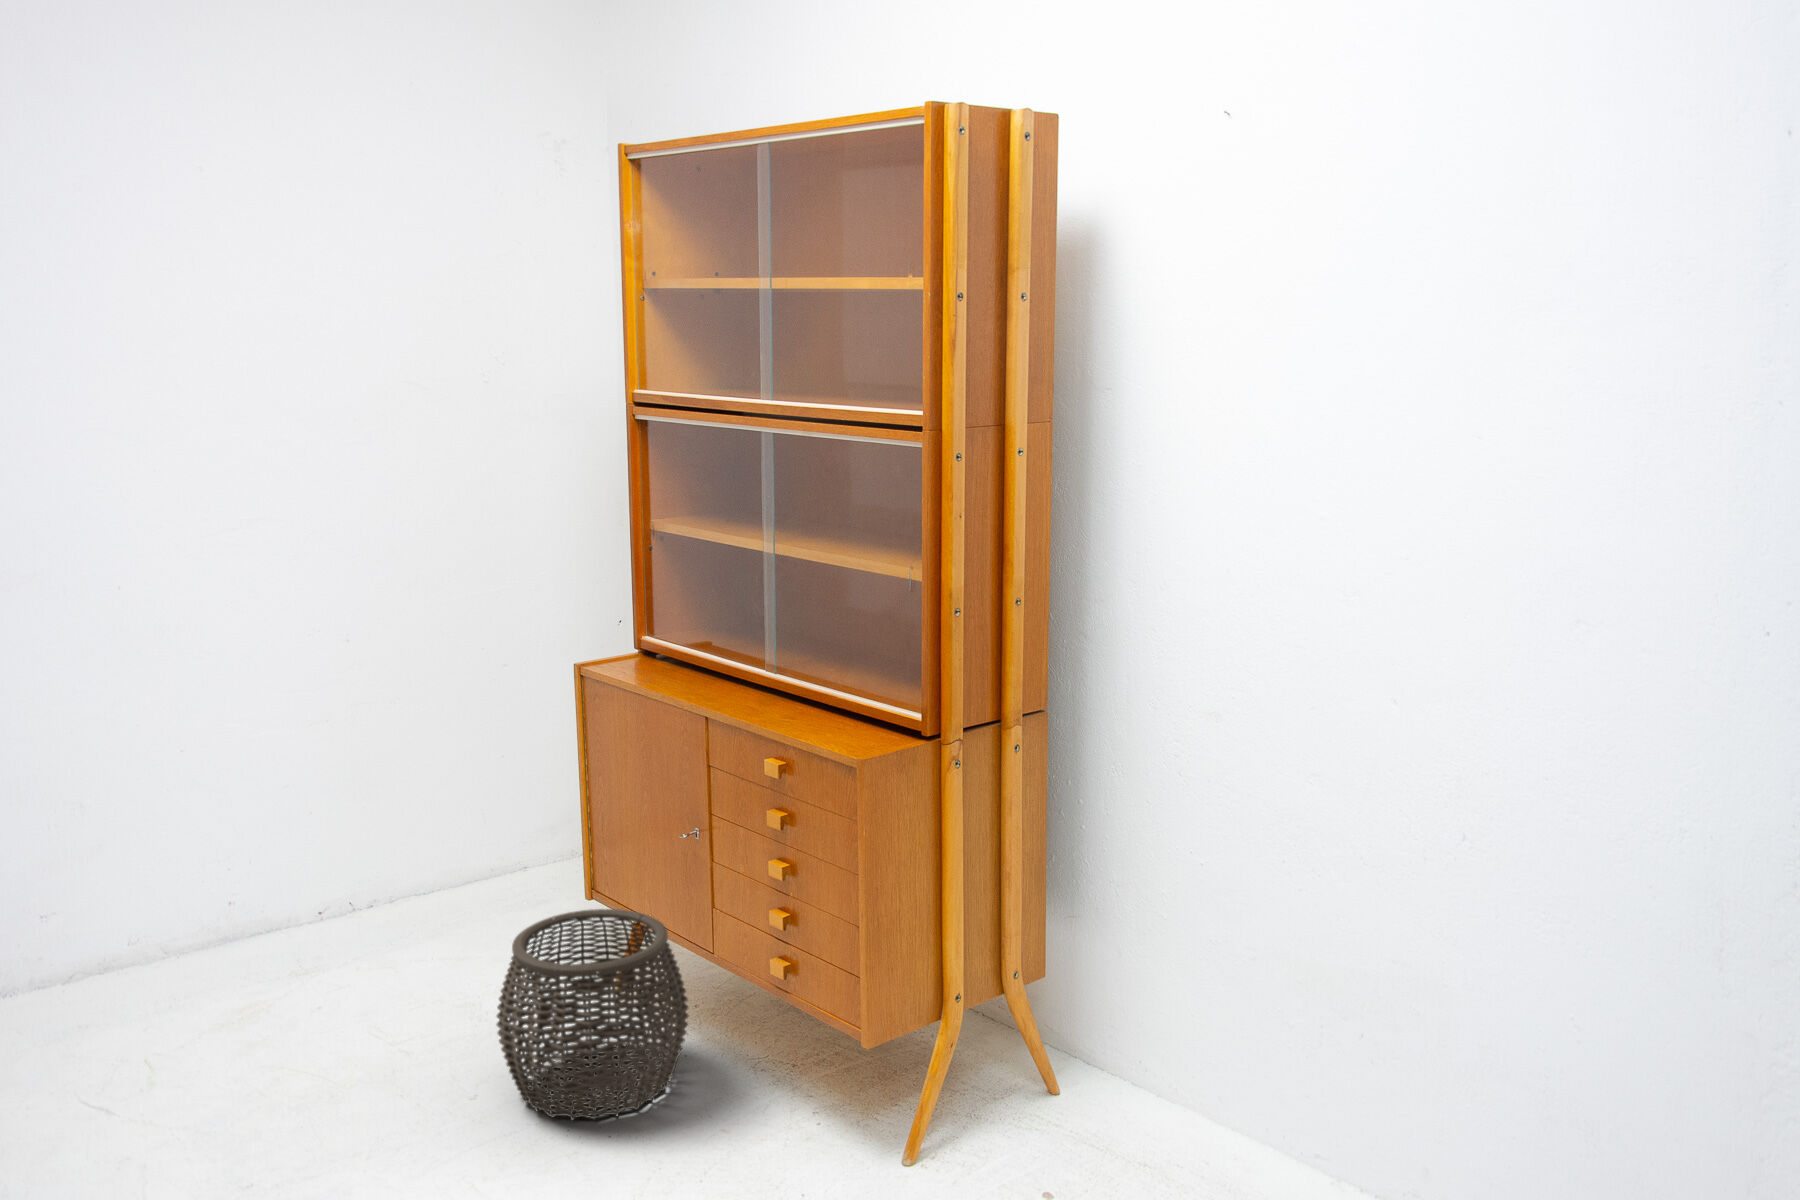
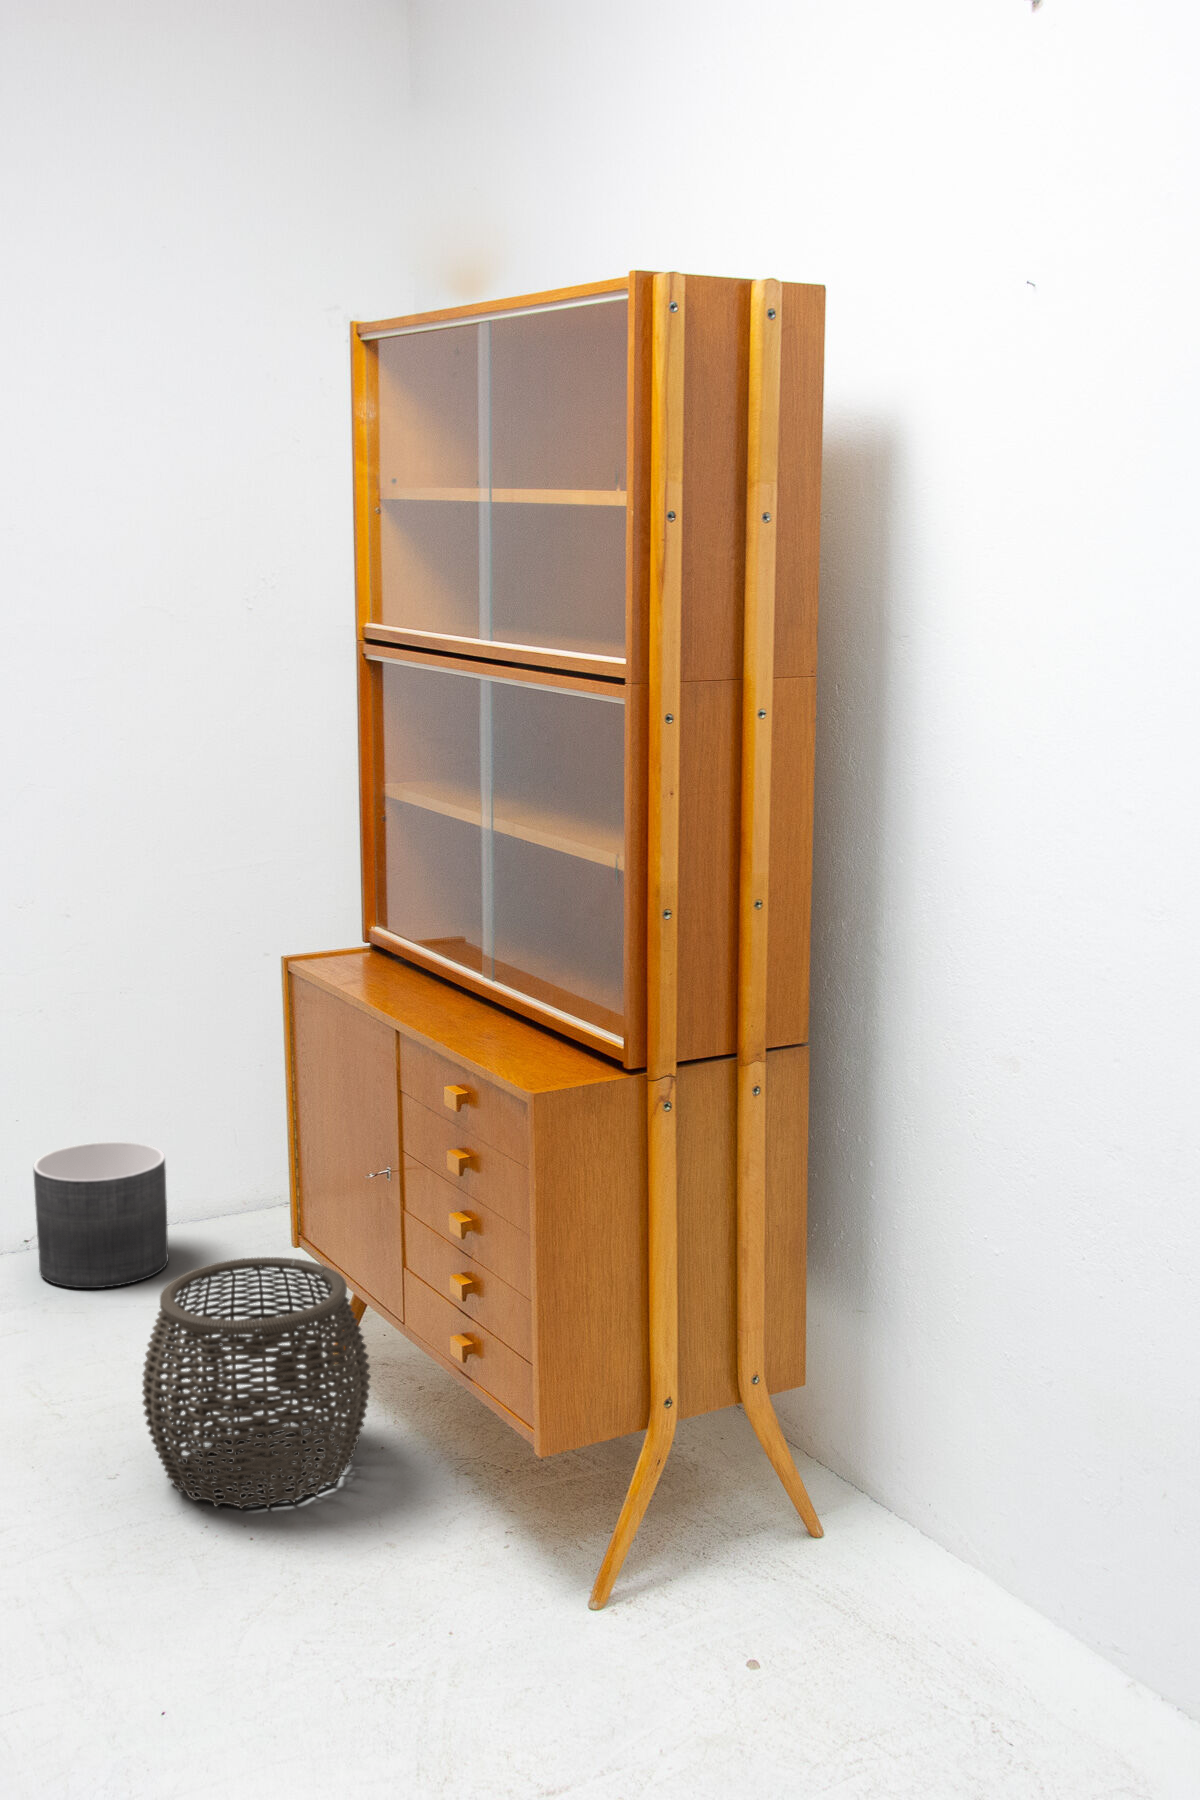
planter: none [334,824,451,948] -> present [33,1142,169,1288]

